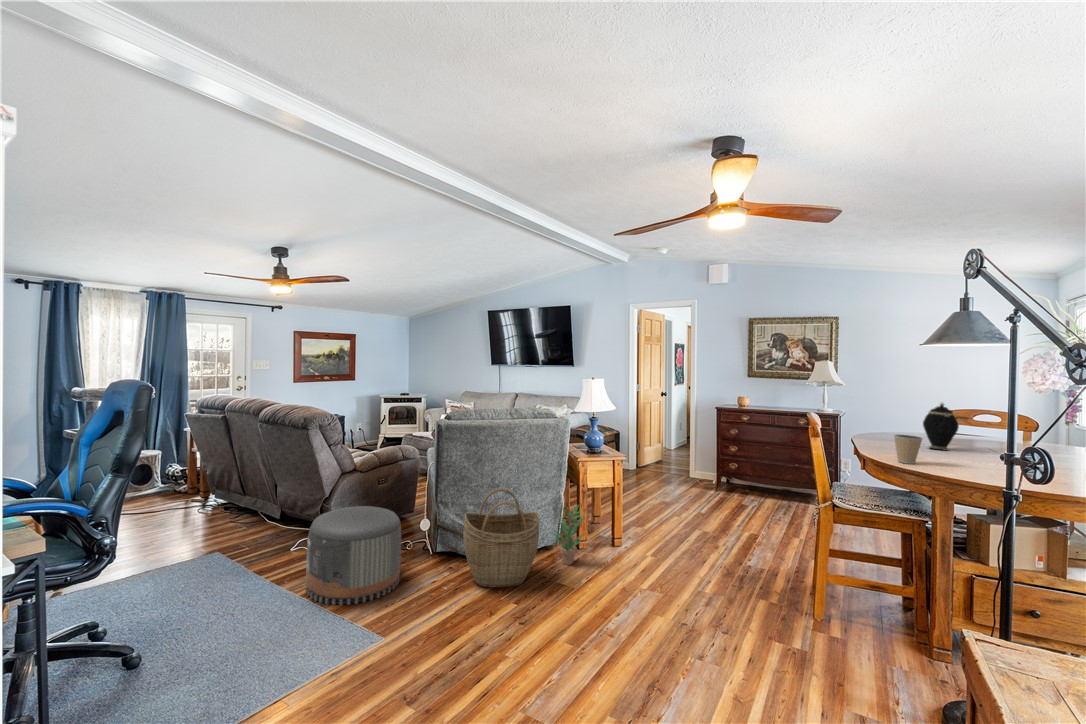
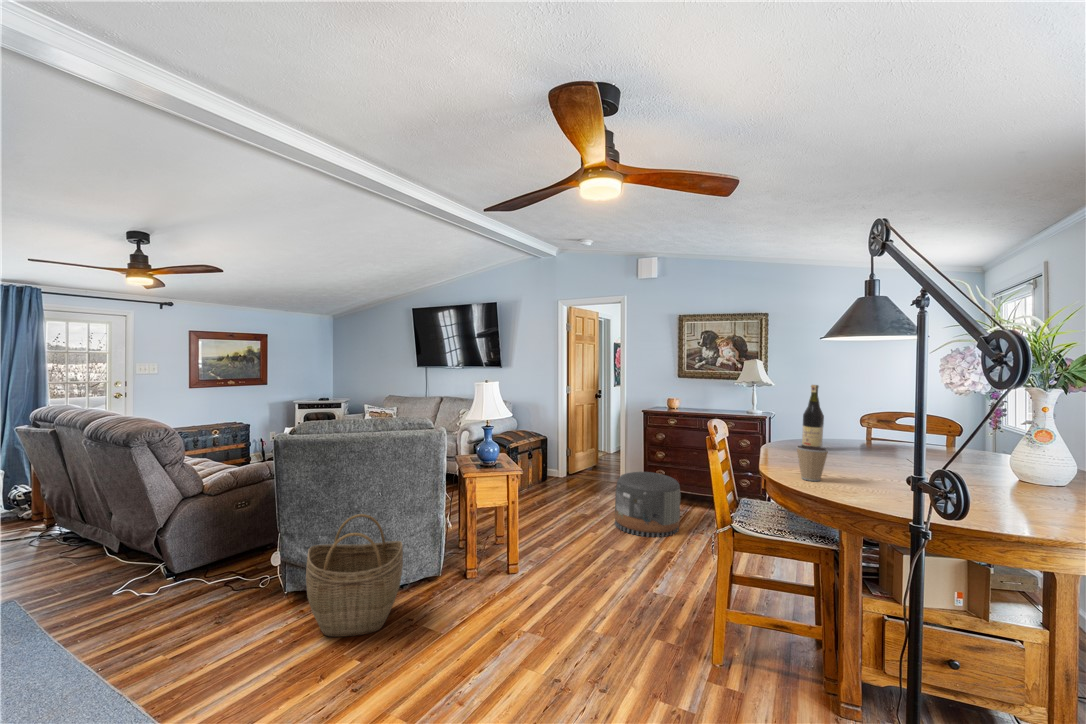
wine bottle: none [888,384,909,442] -> present [802,385,824,447]
teapot: present [923,403,959,451] -> none [837,405,875,461]
pouf: present [306,506,401,605] -> present [615,472,681,537]
potted plant: present [554,506,585,565] -> none [428,528,468,601]

